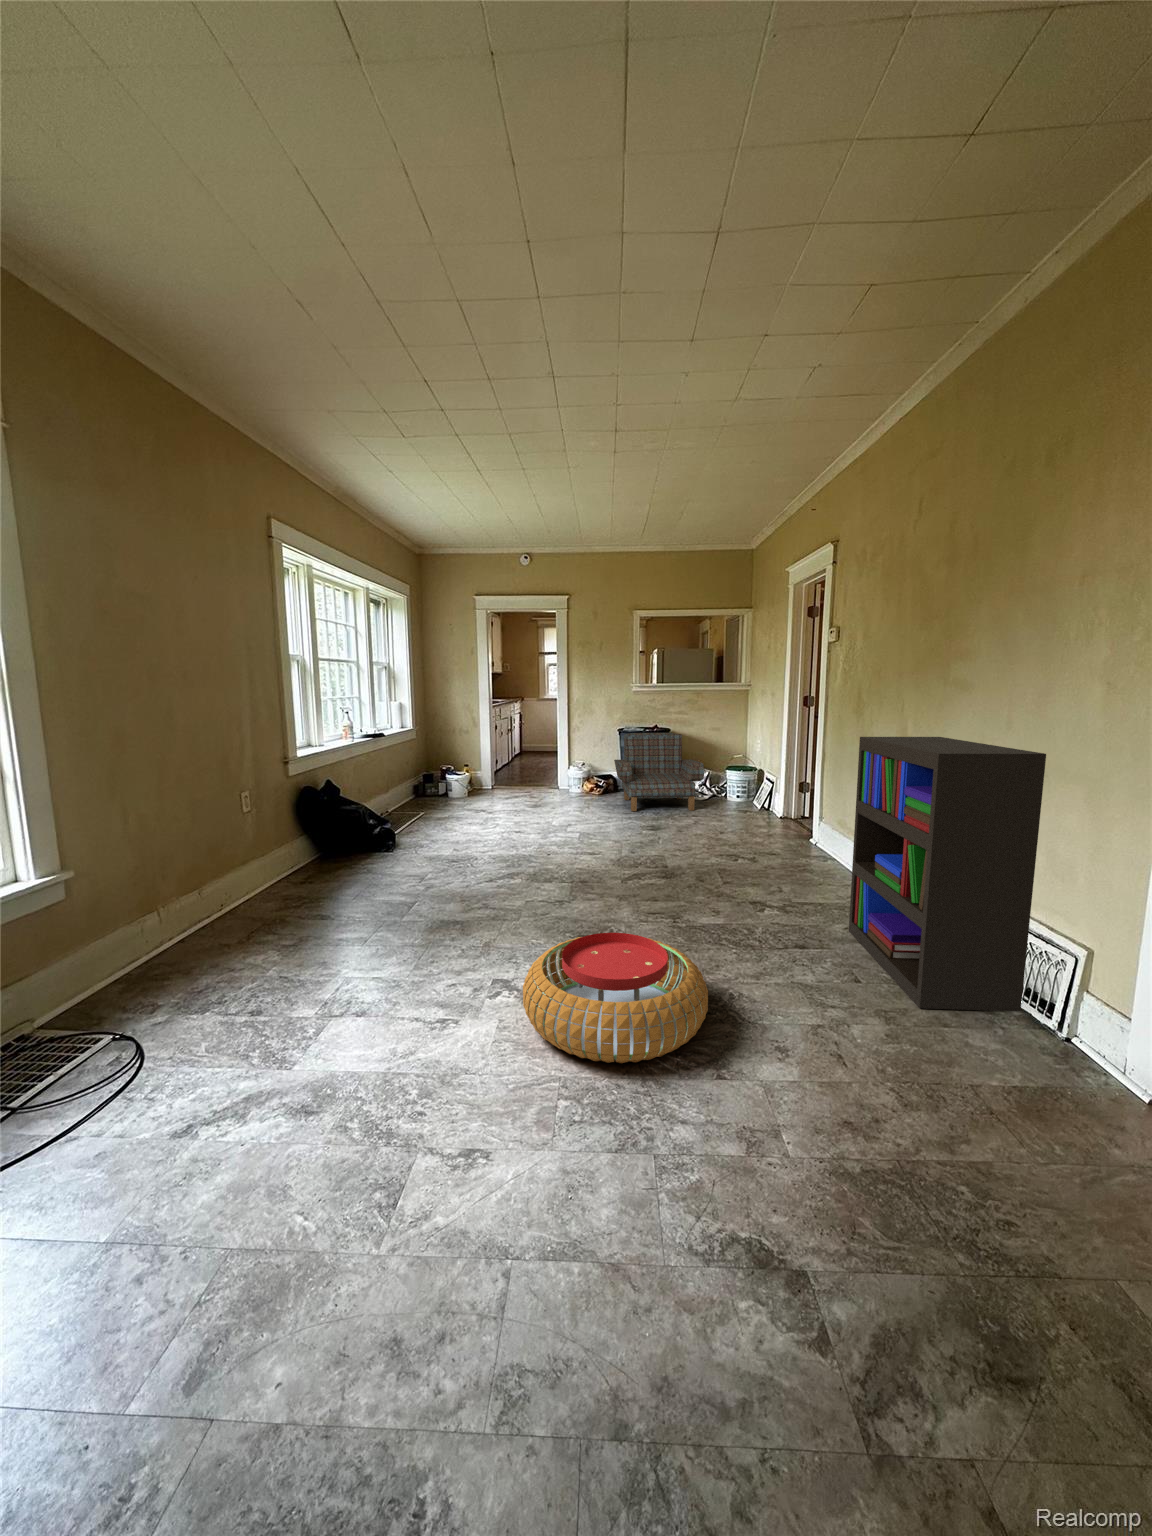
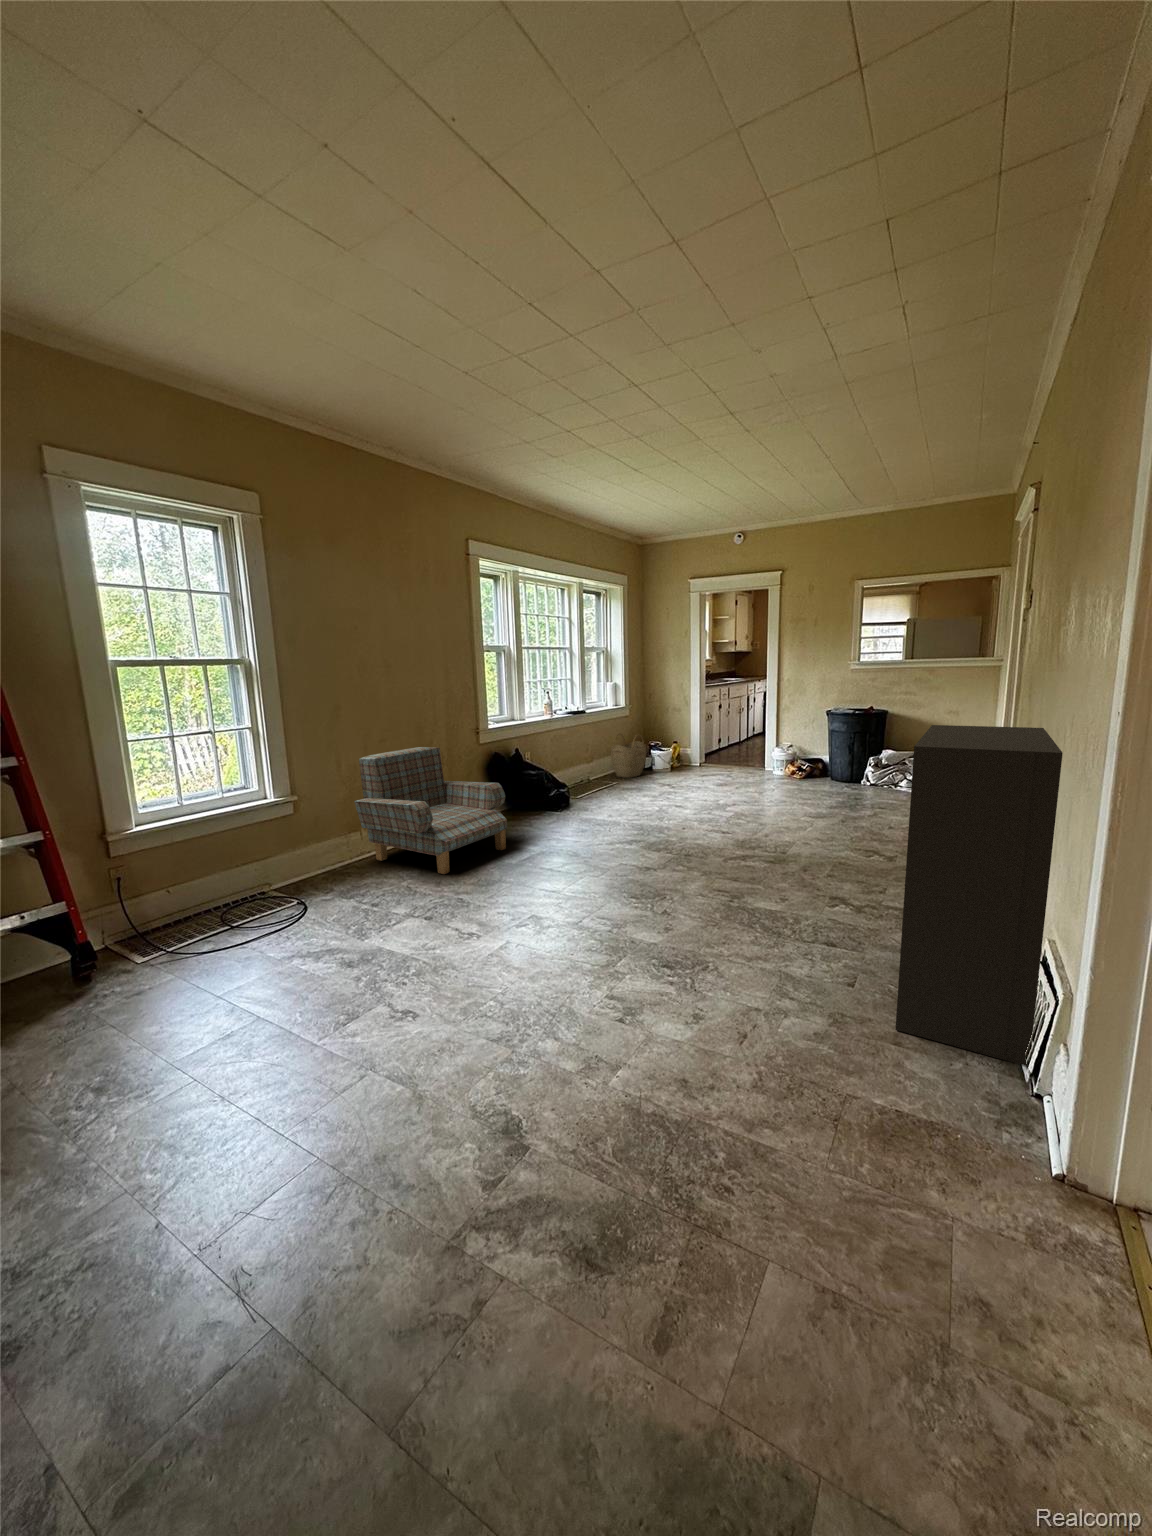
armchair: present [614,733,704,811] -> present [354,747,507,874]
woven basket: none [408,758,446,807] -> present [611,736,646,778]
pouf: present [523,933,708,1063] -> none [510,891,670,997]

